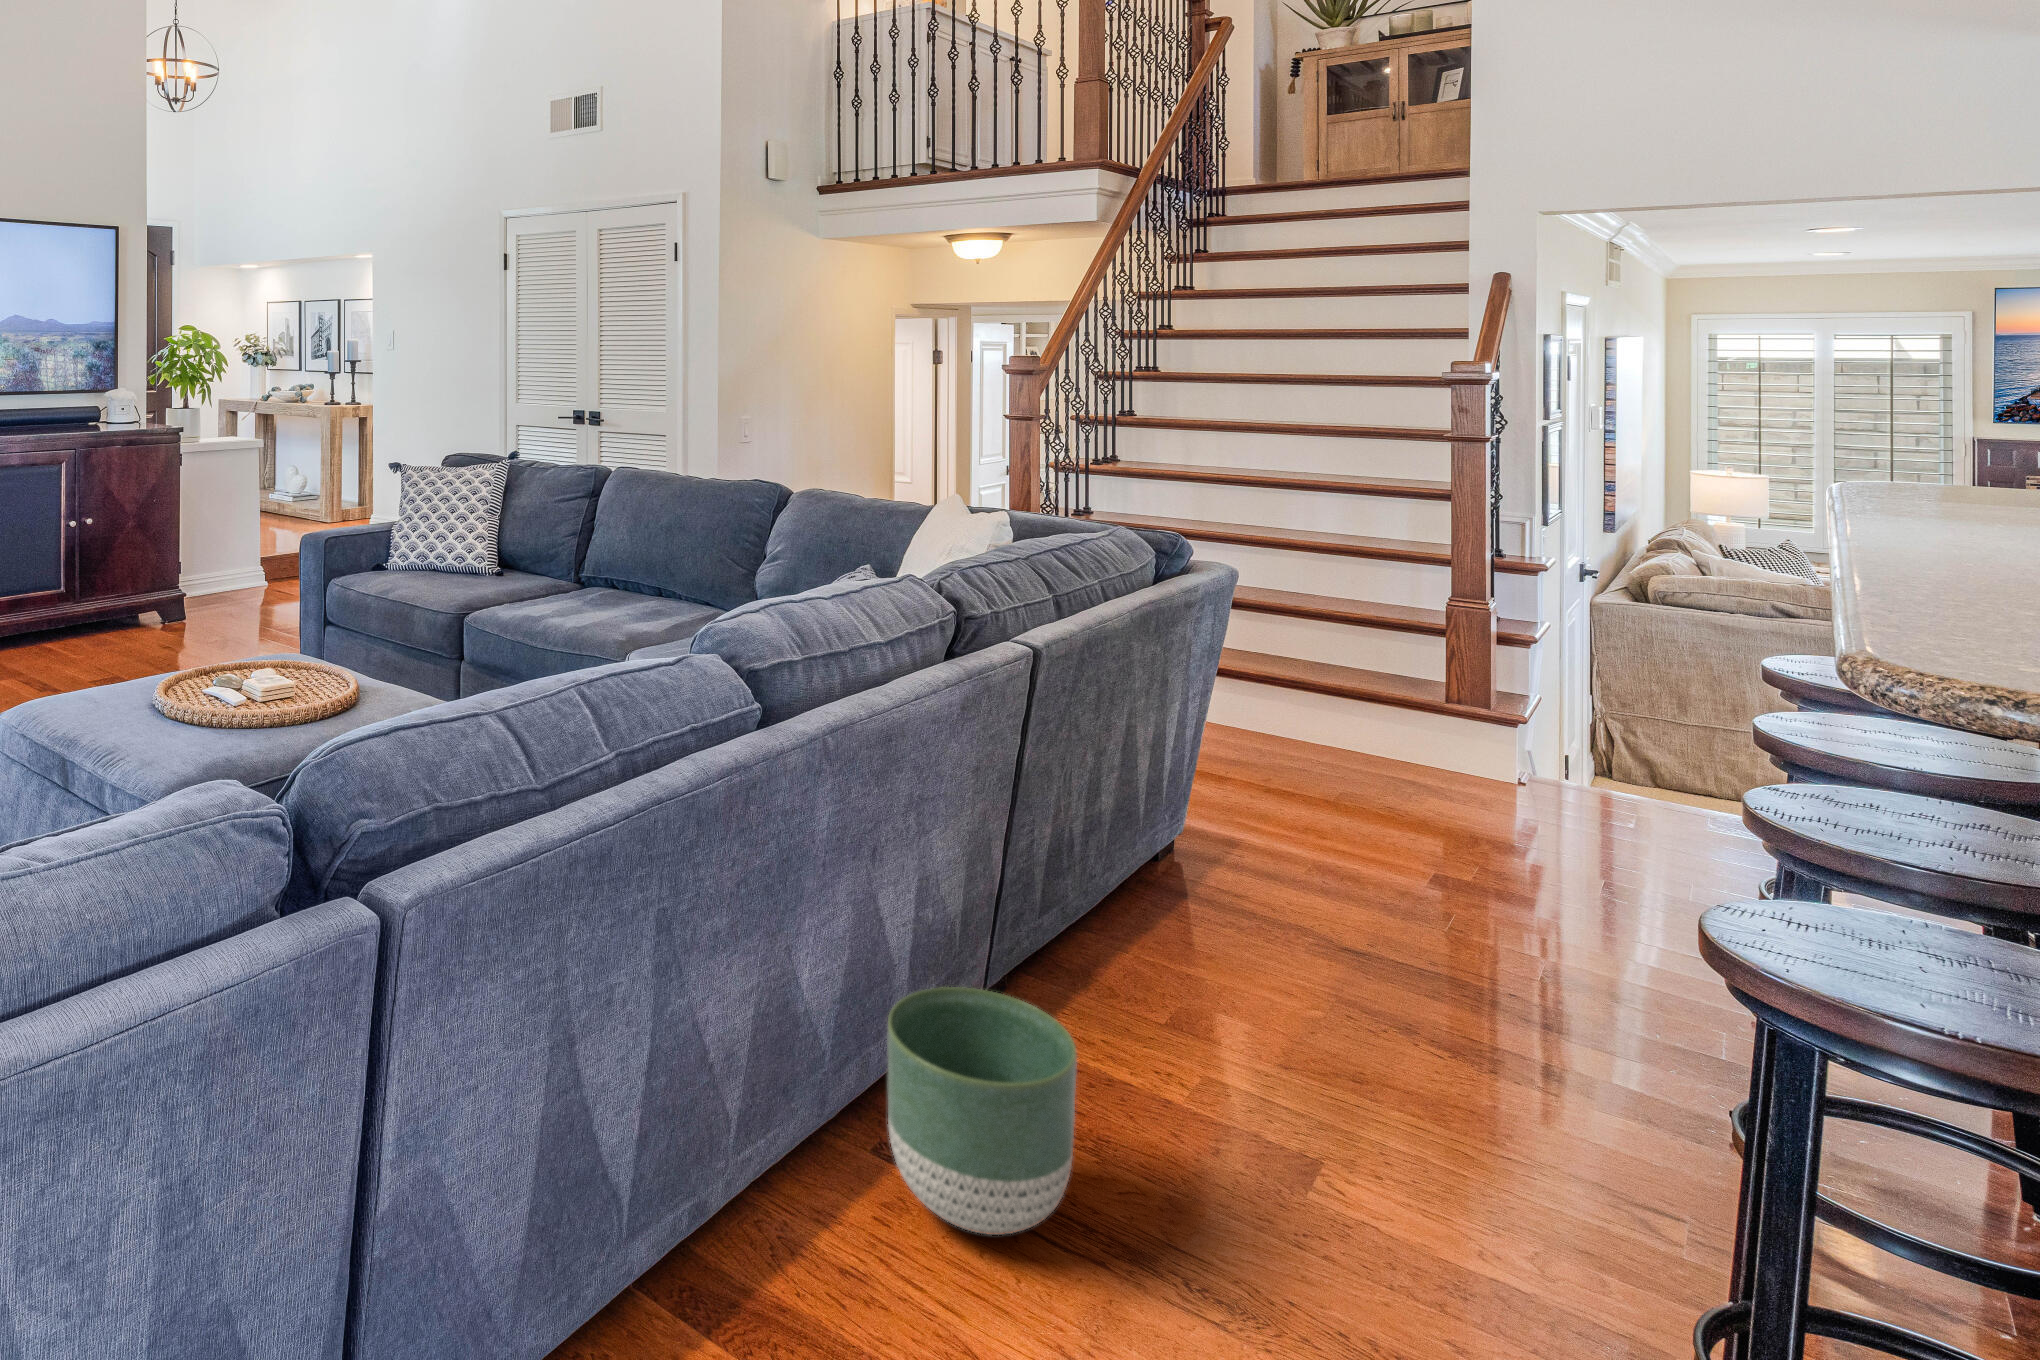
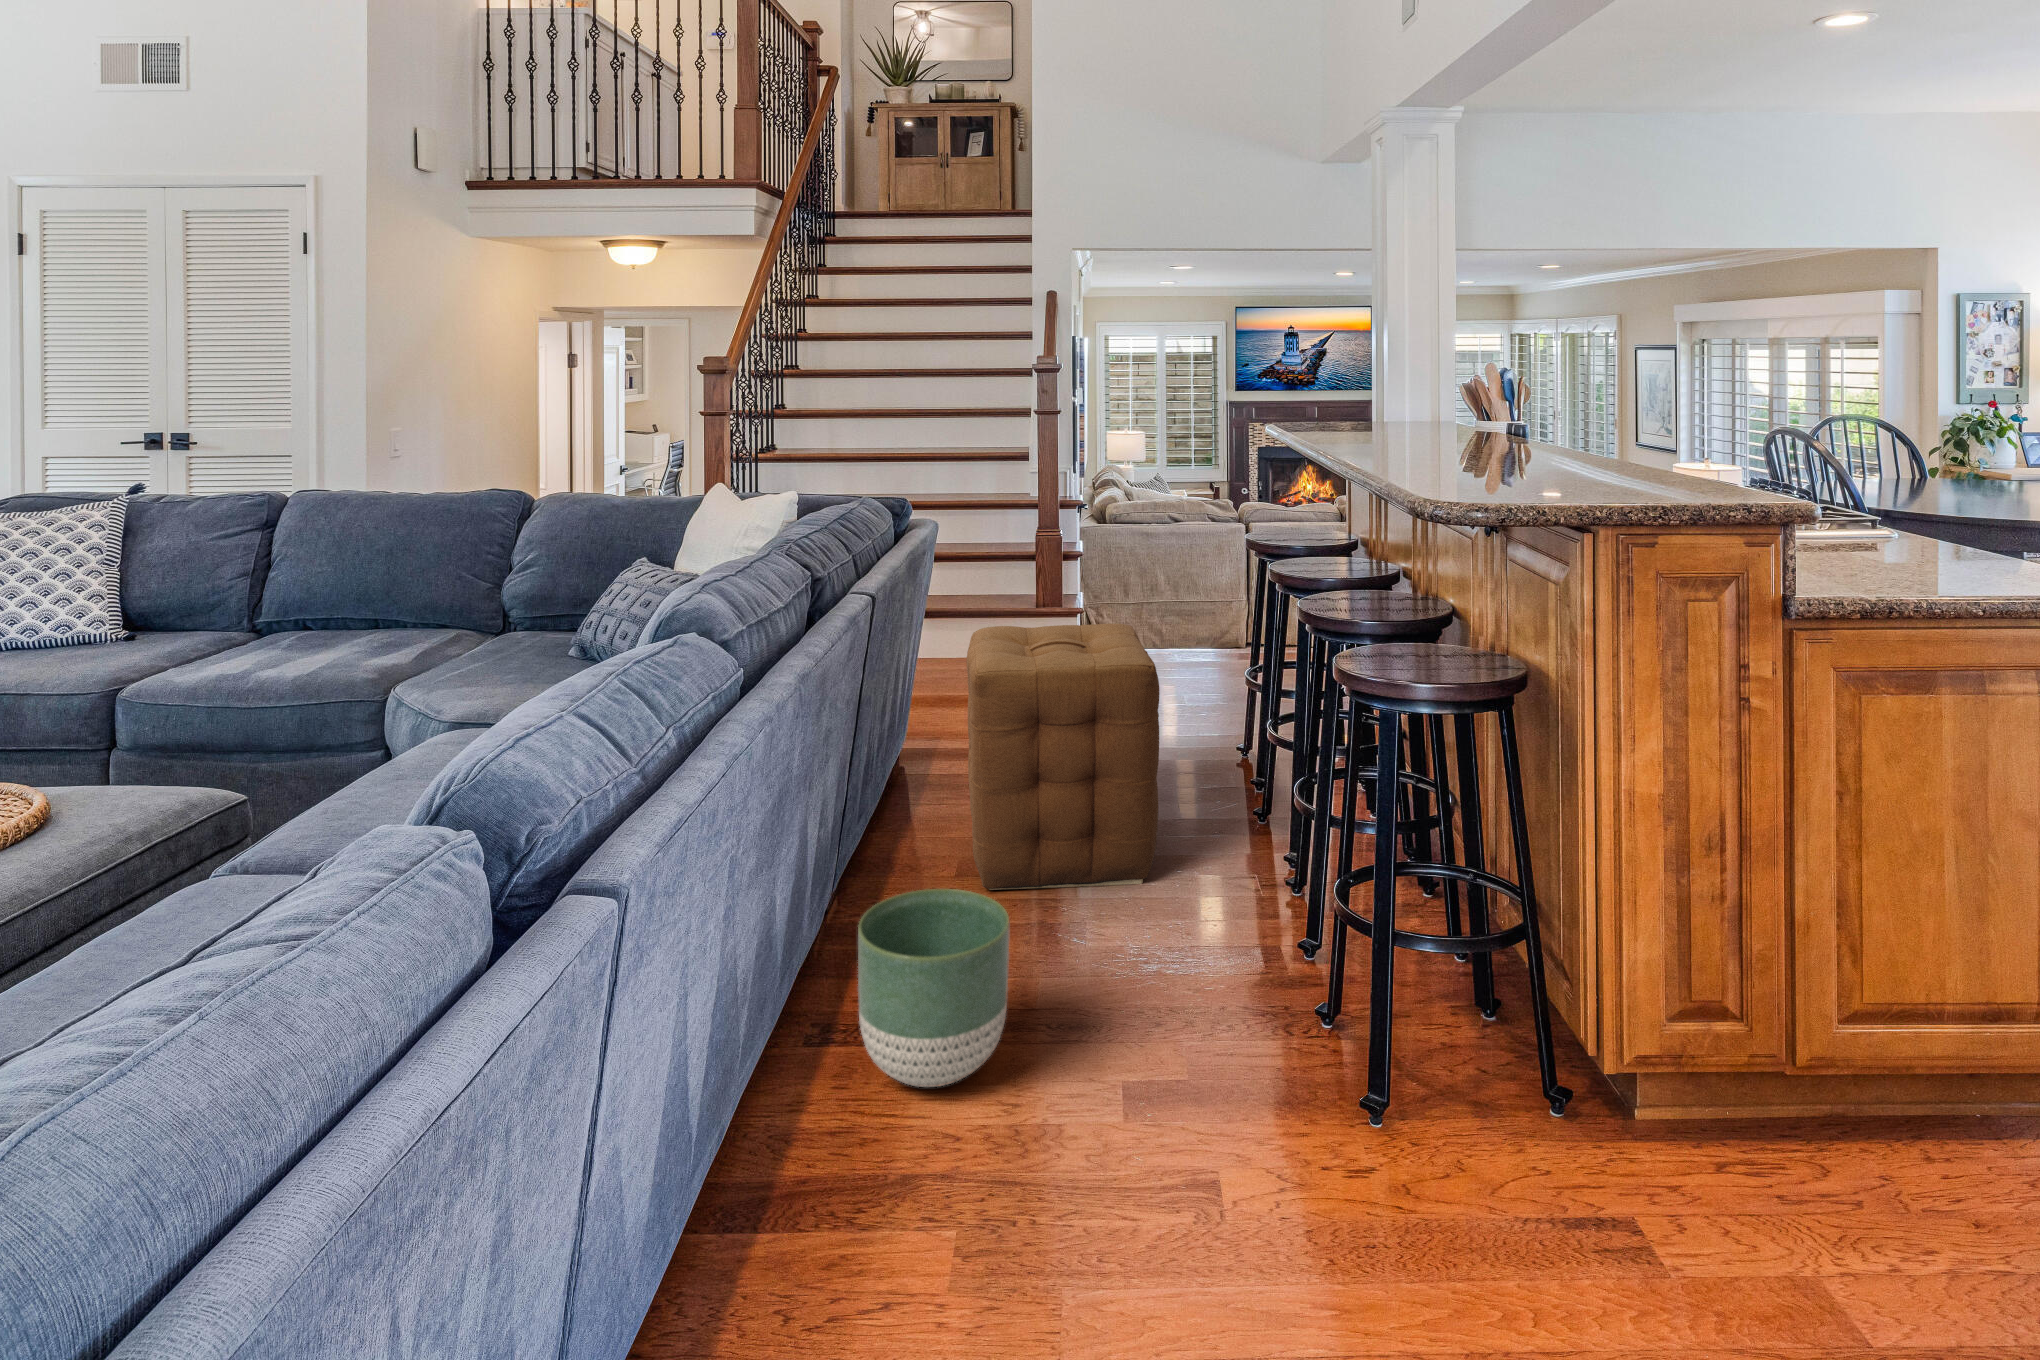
ottoman: none [1156,701,1452,1100] -> present [966,623,1159,890]

